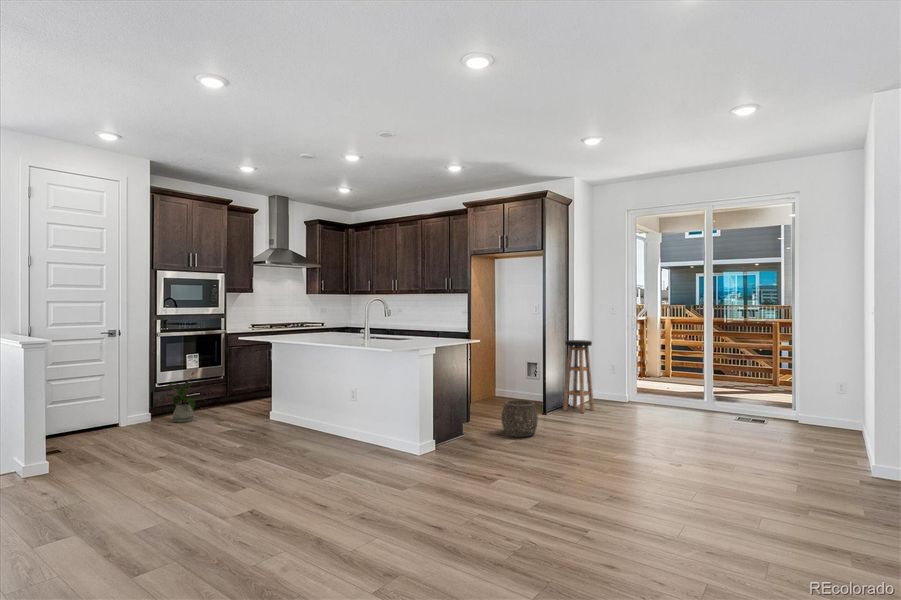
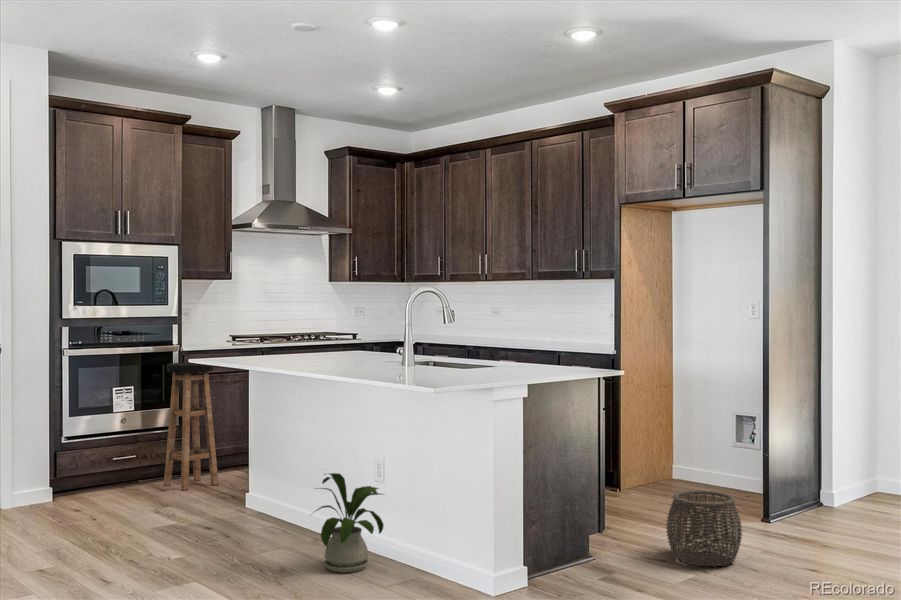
bar stool: present [563,340,594,413] -> present [164,362,219,491]
house plant: present [166,377,200,422] -> present [316,473,384,573]

